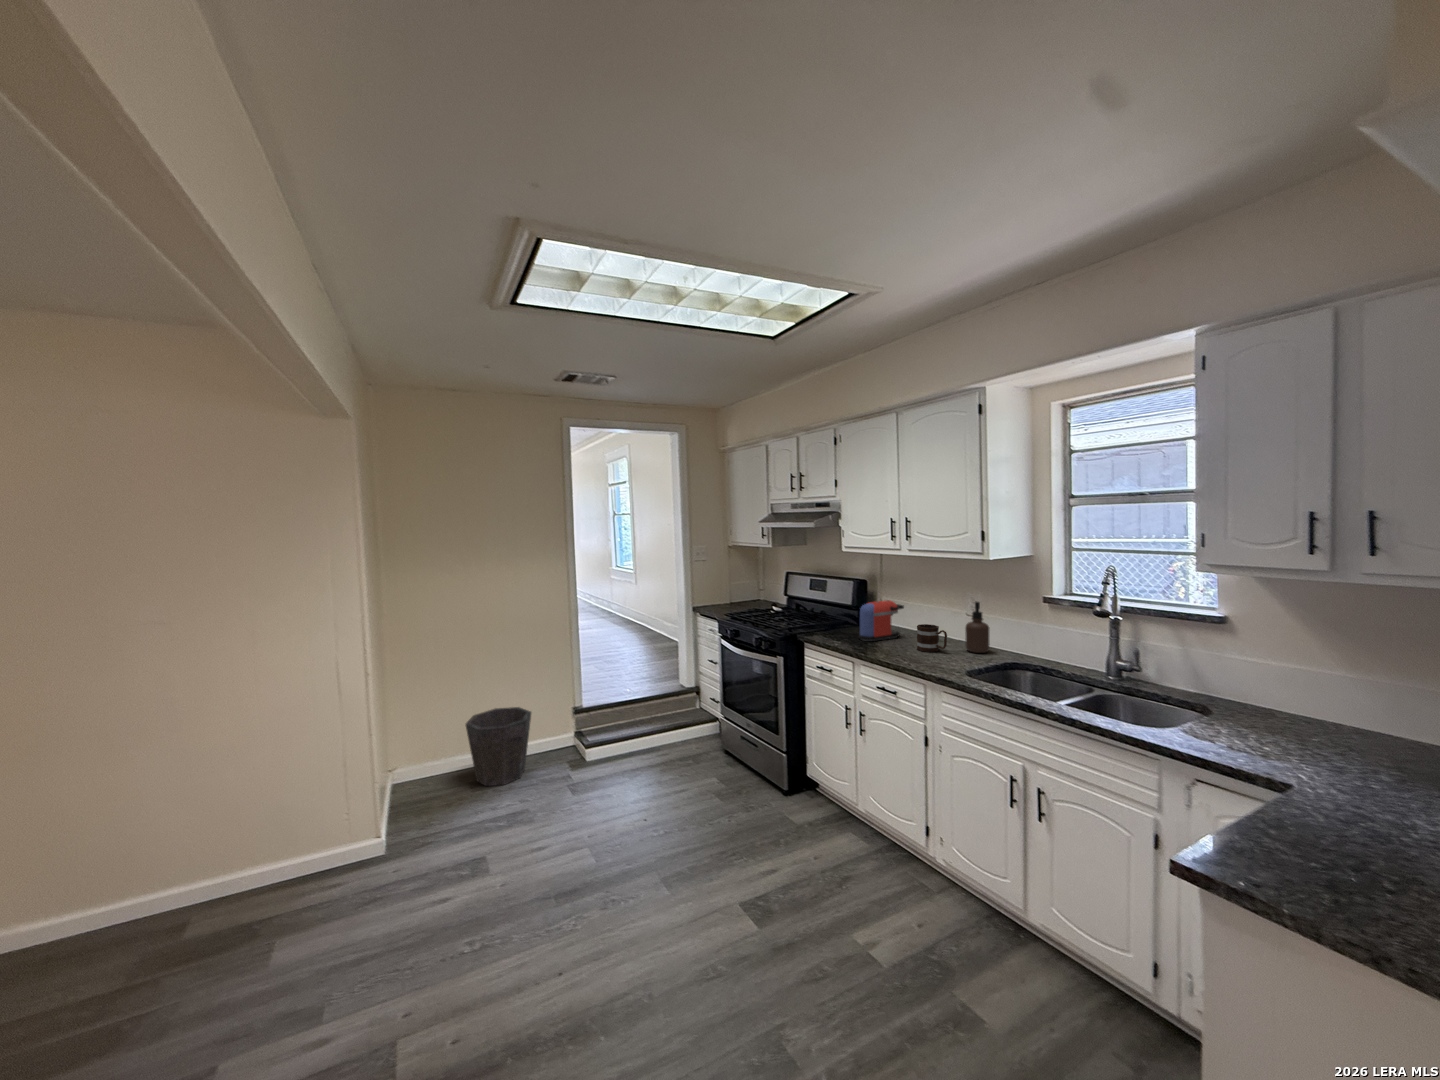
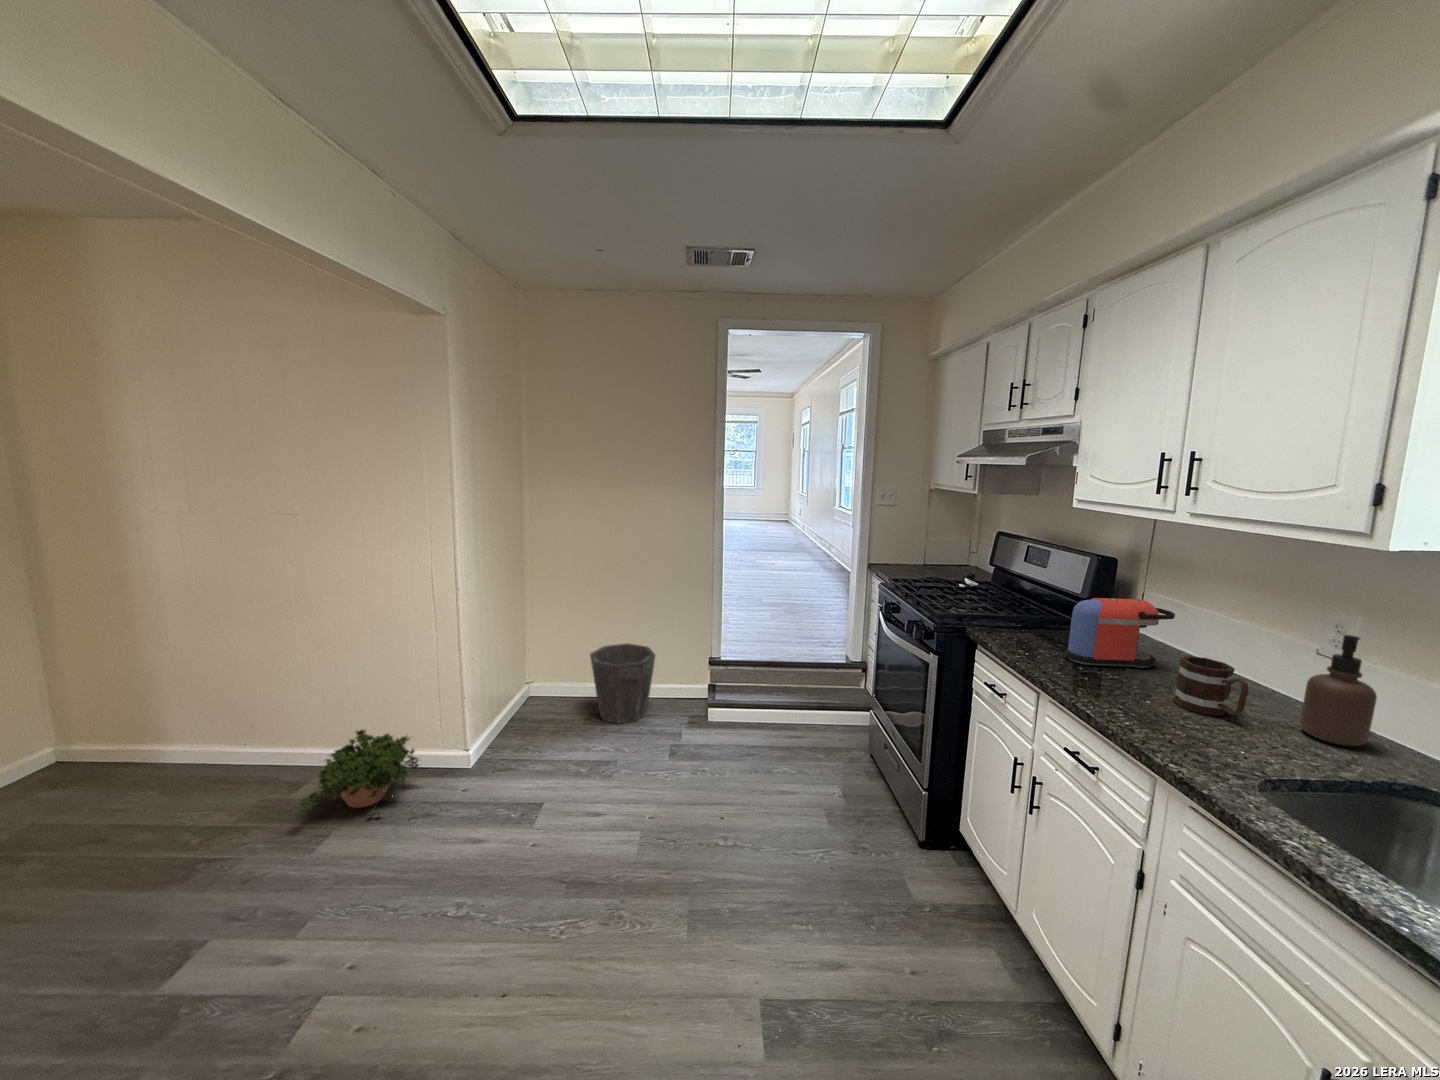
potted plant: none [198,835,330,955] -> present [301,730,419,815]

